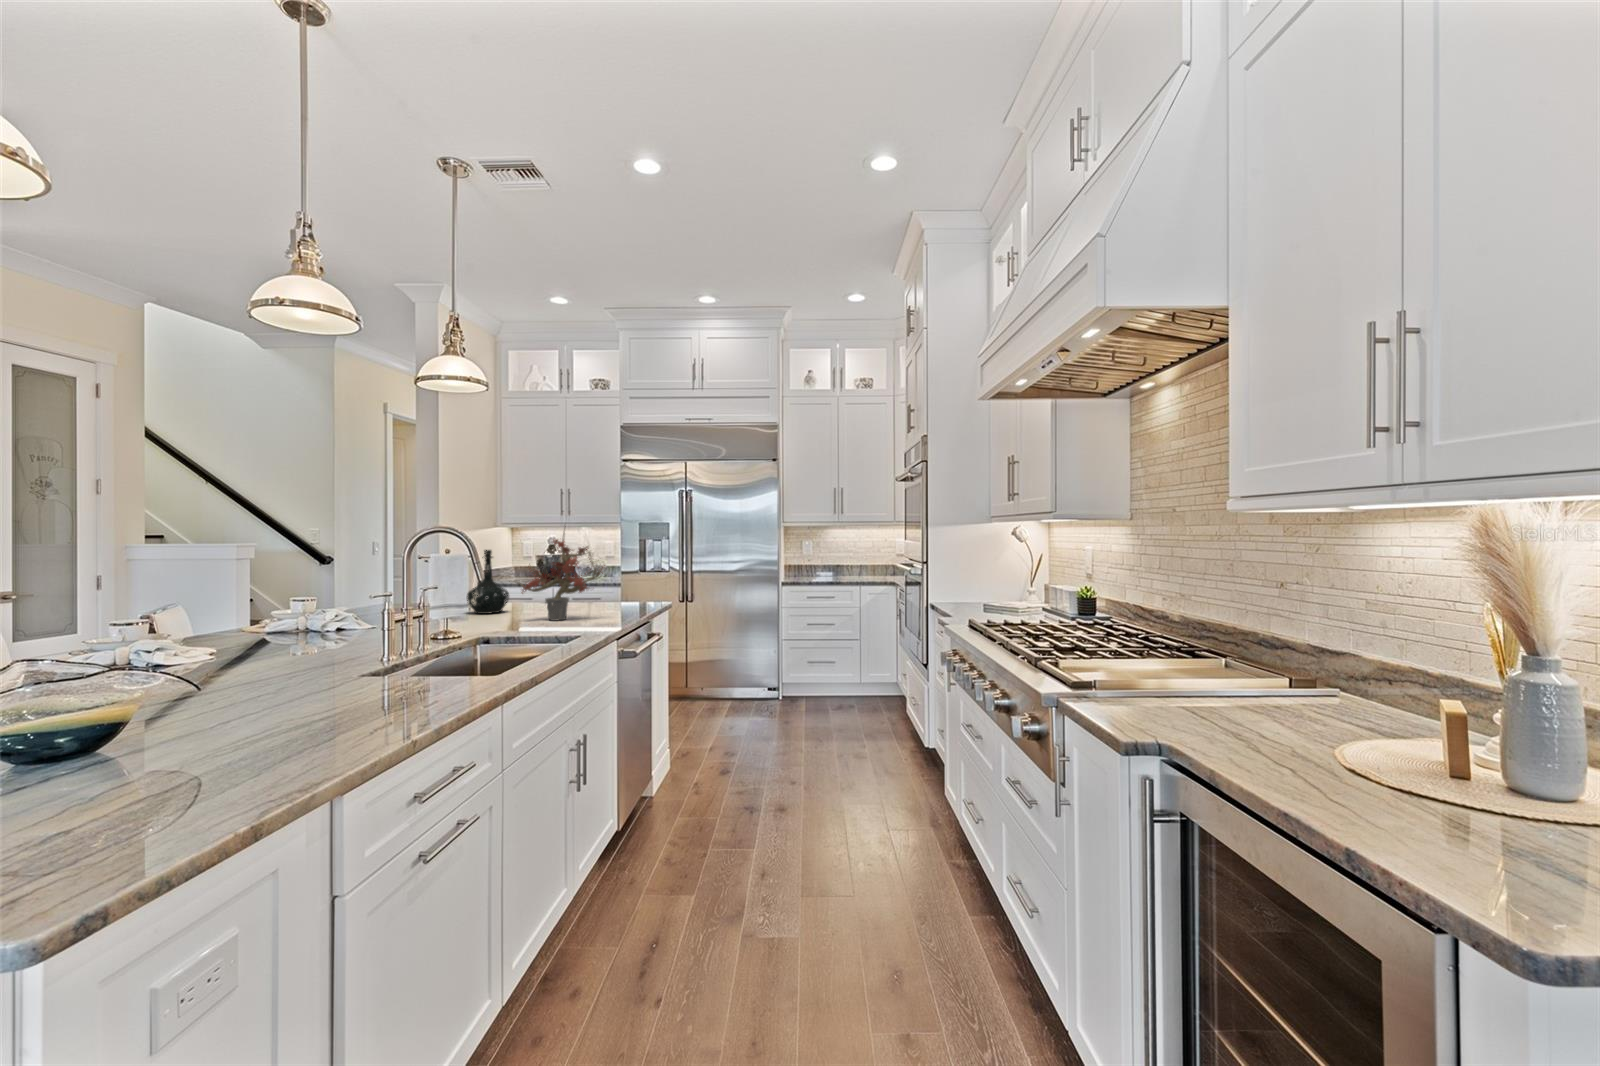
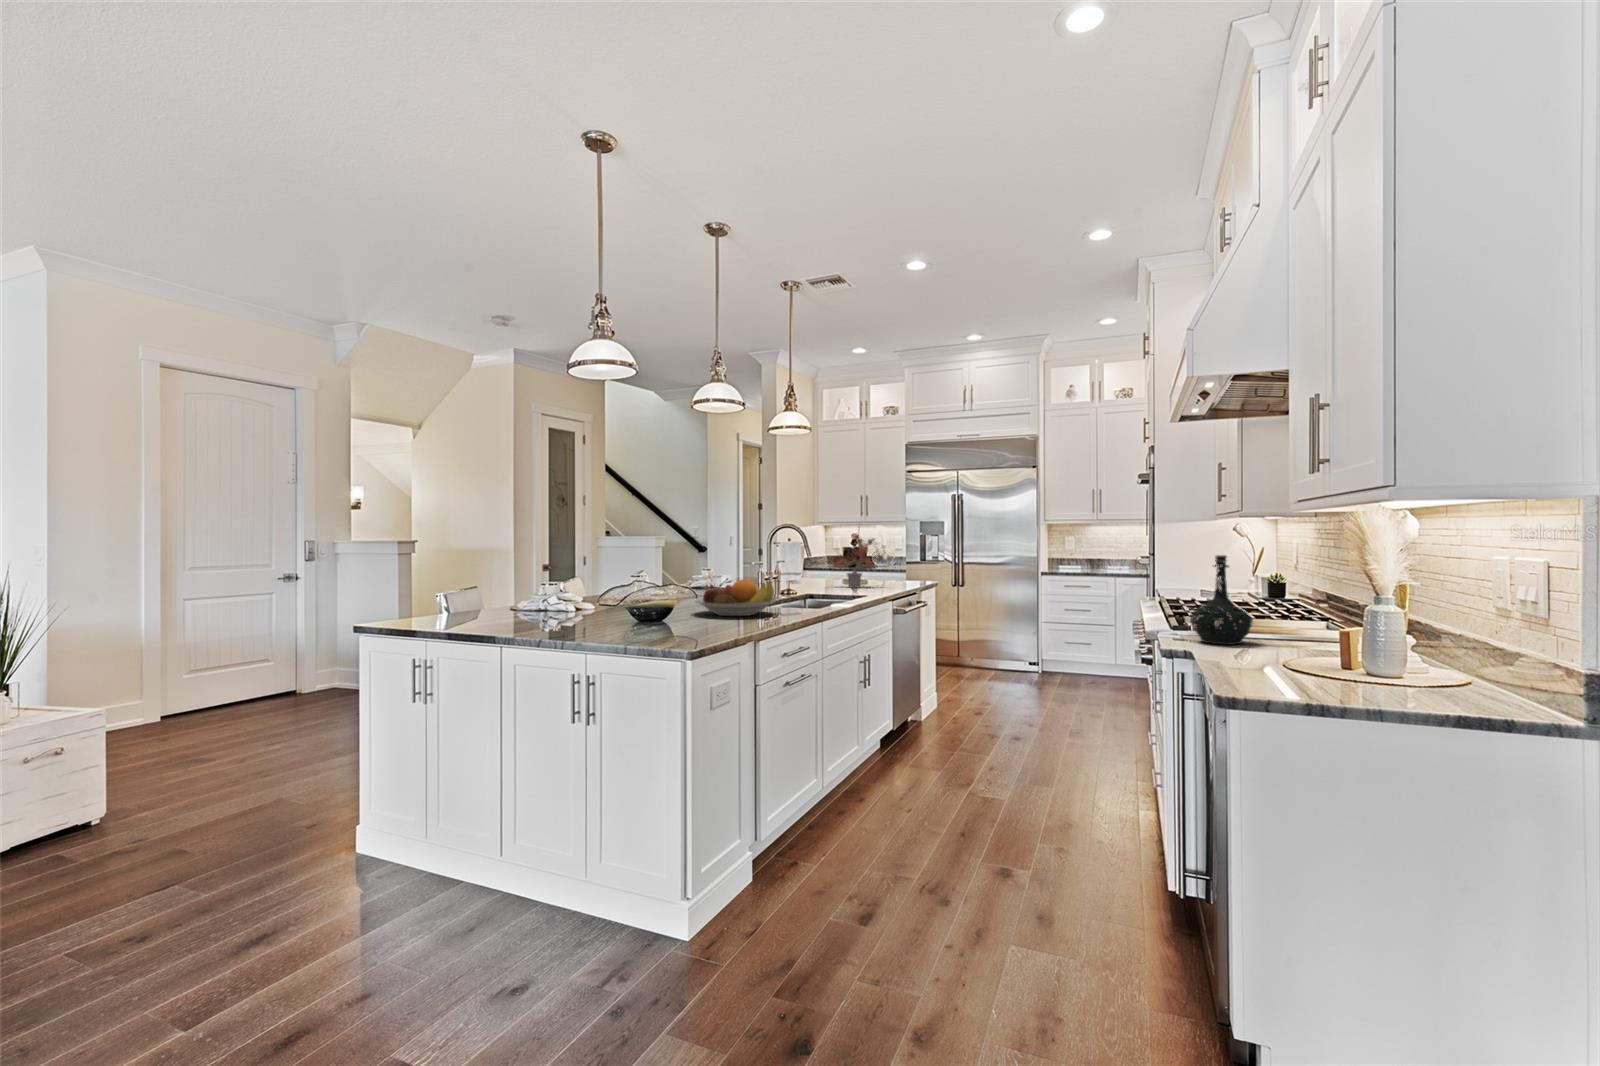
bottle: present [467,550,509,614] -> present [1190,555,1253,645]
fruit bowl: none [192,641,404,725] -> present [695,579,777,616]

